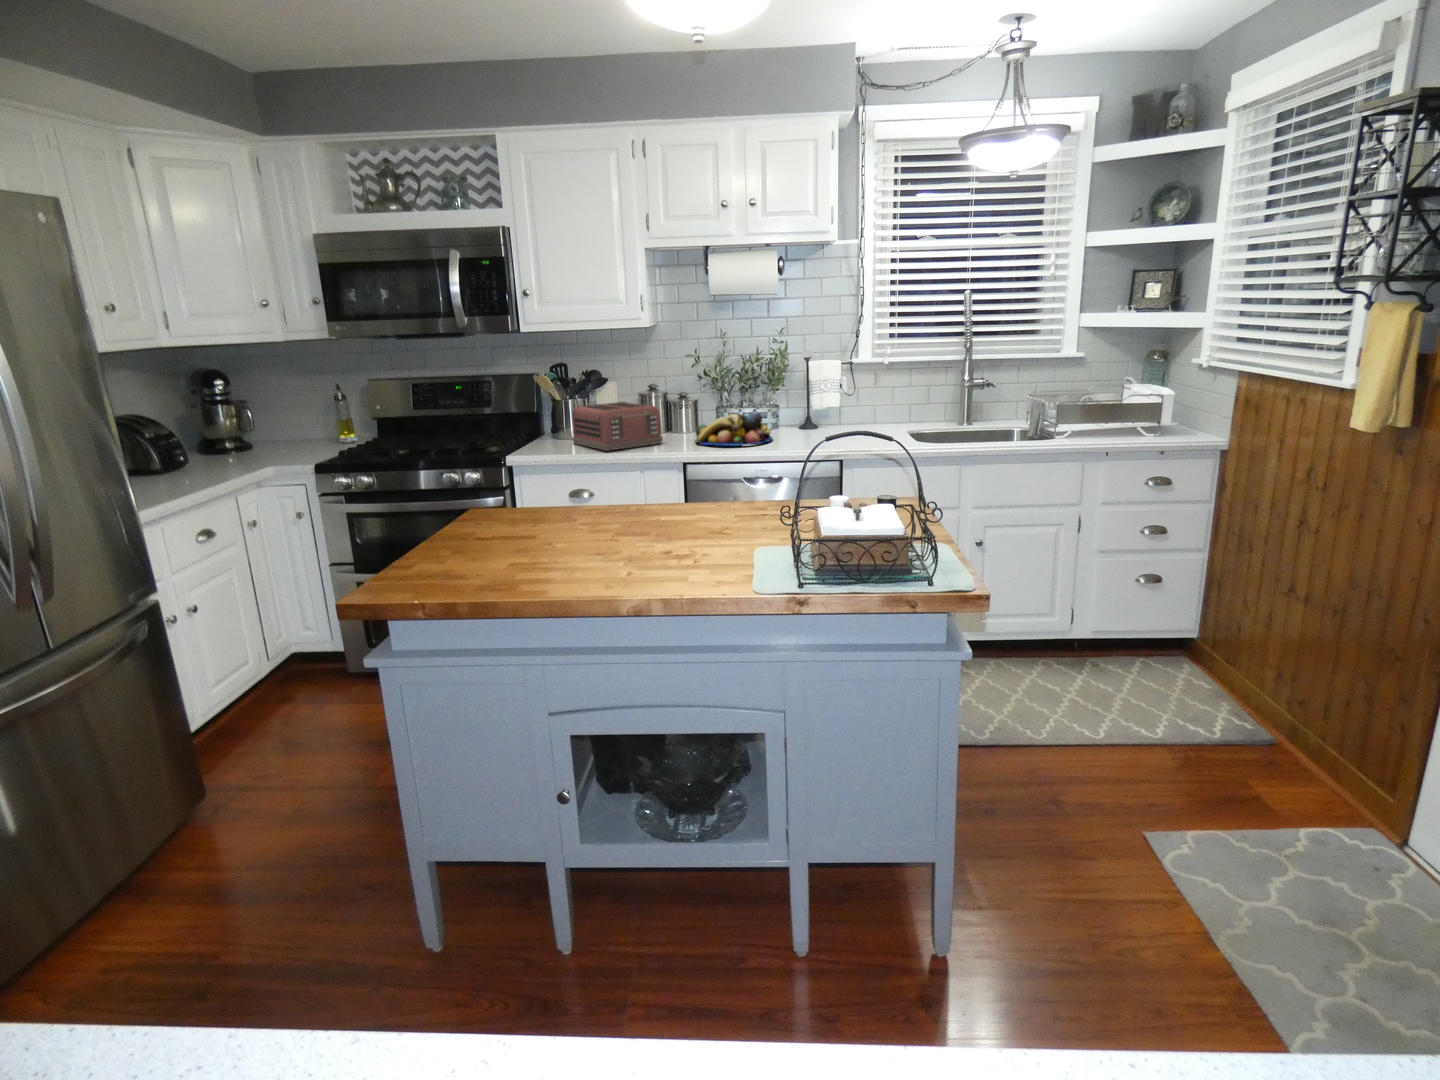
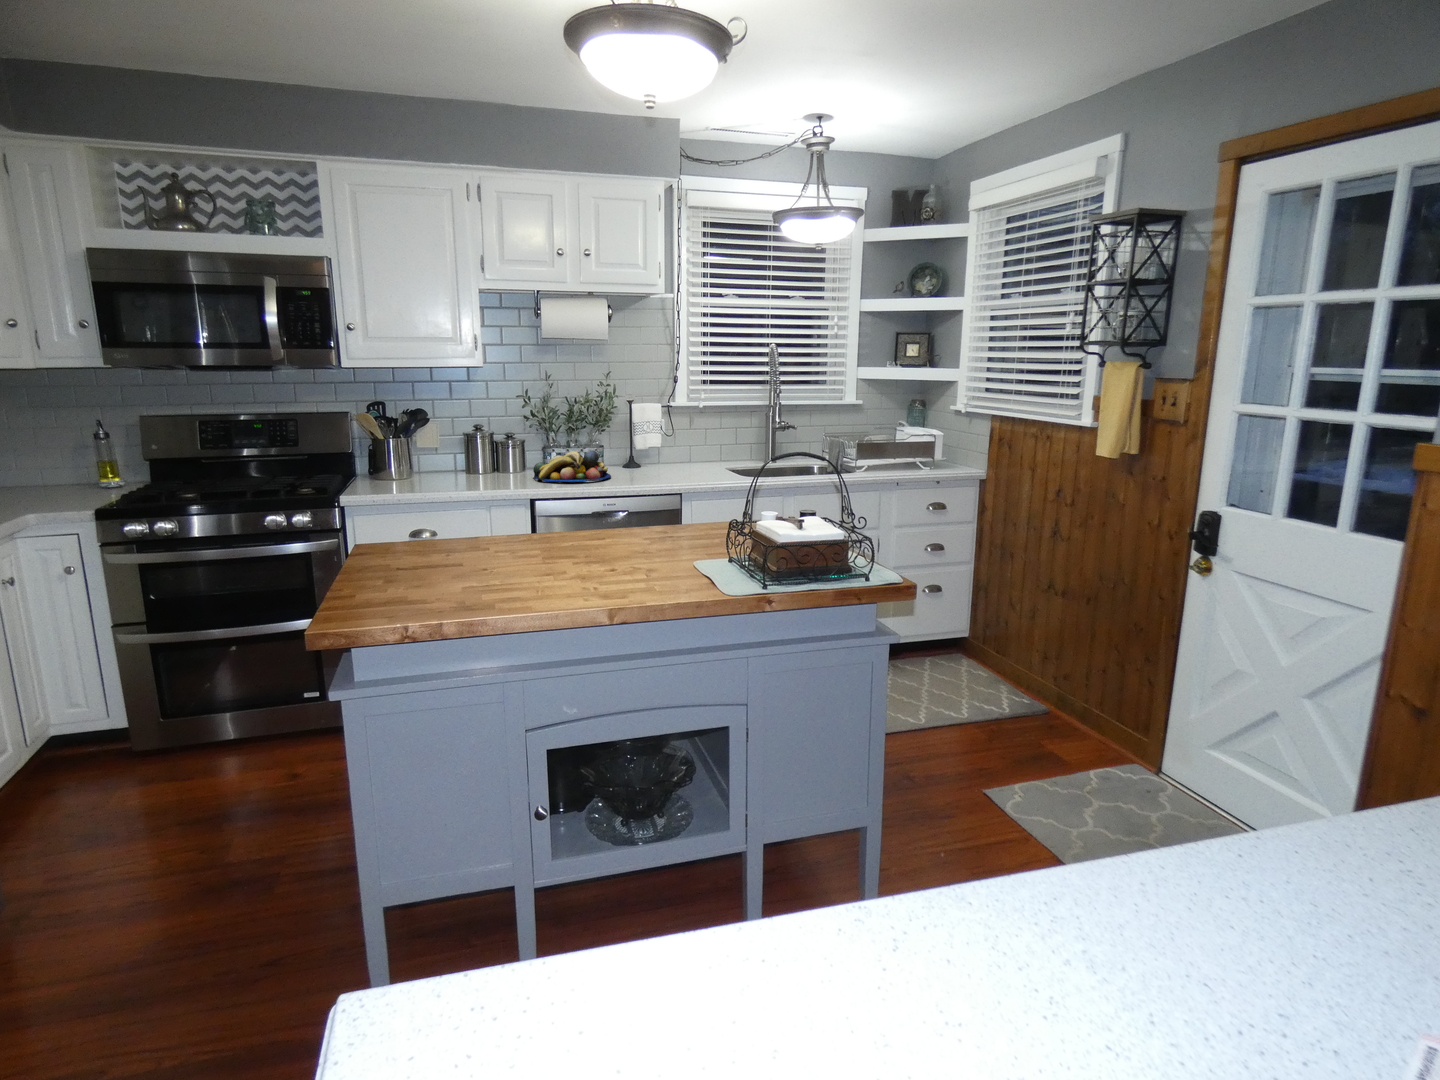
toaster: present [572,402,663,451] -> none [401,440,502,489]

